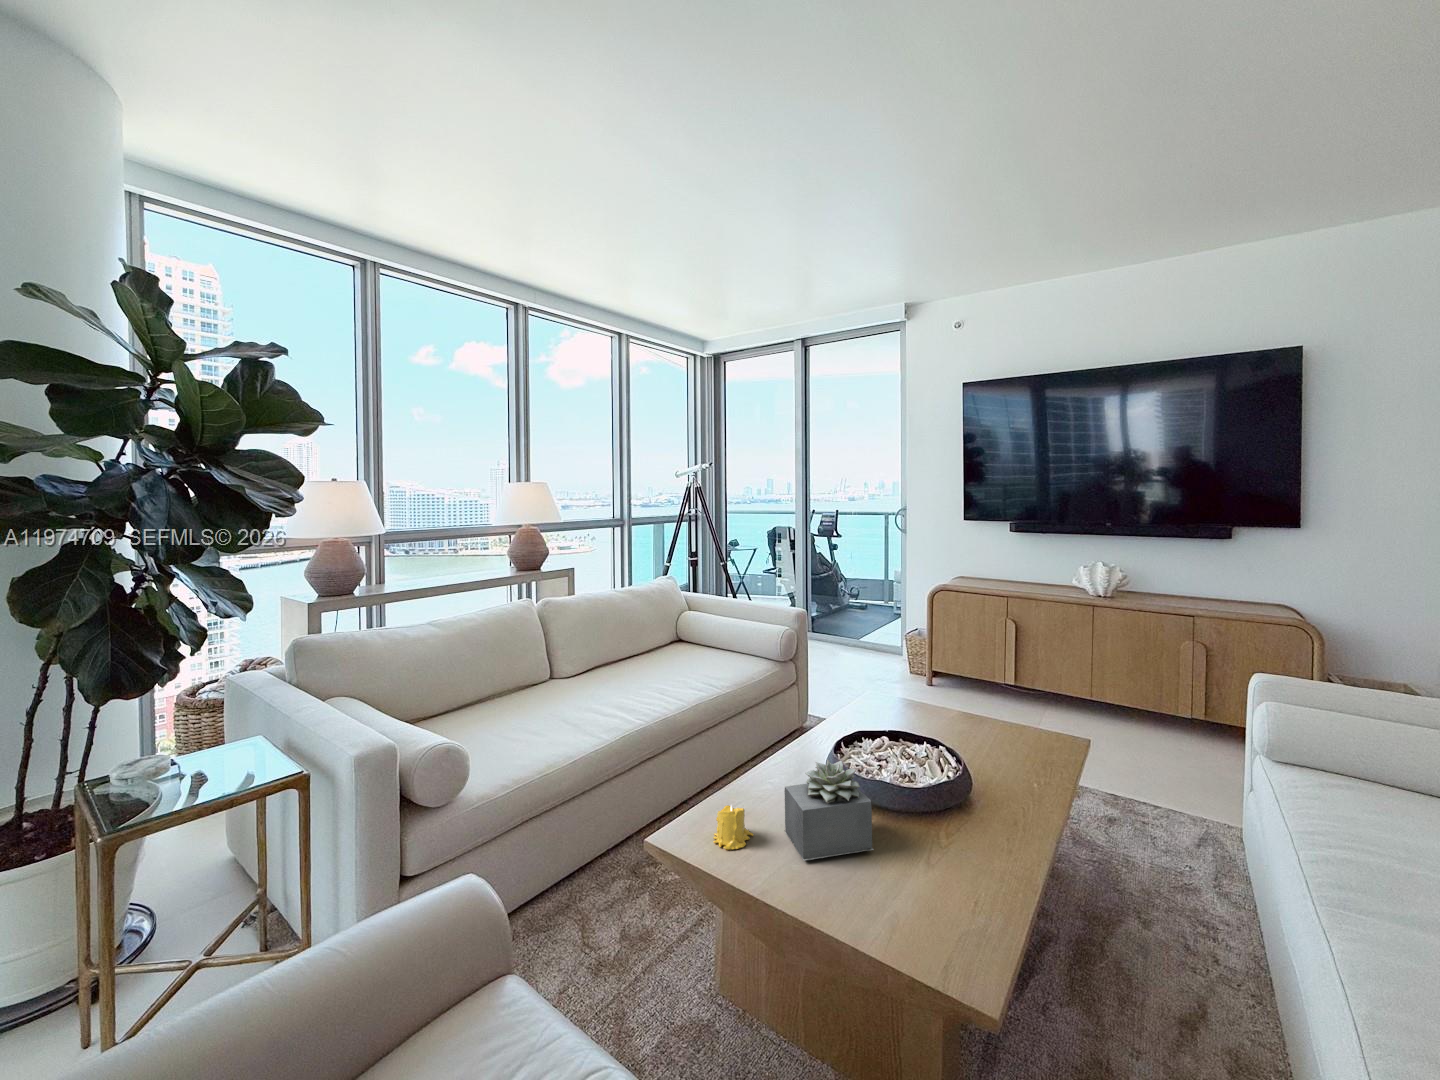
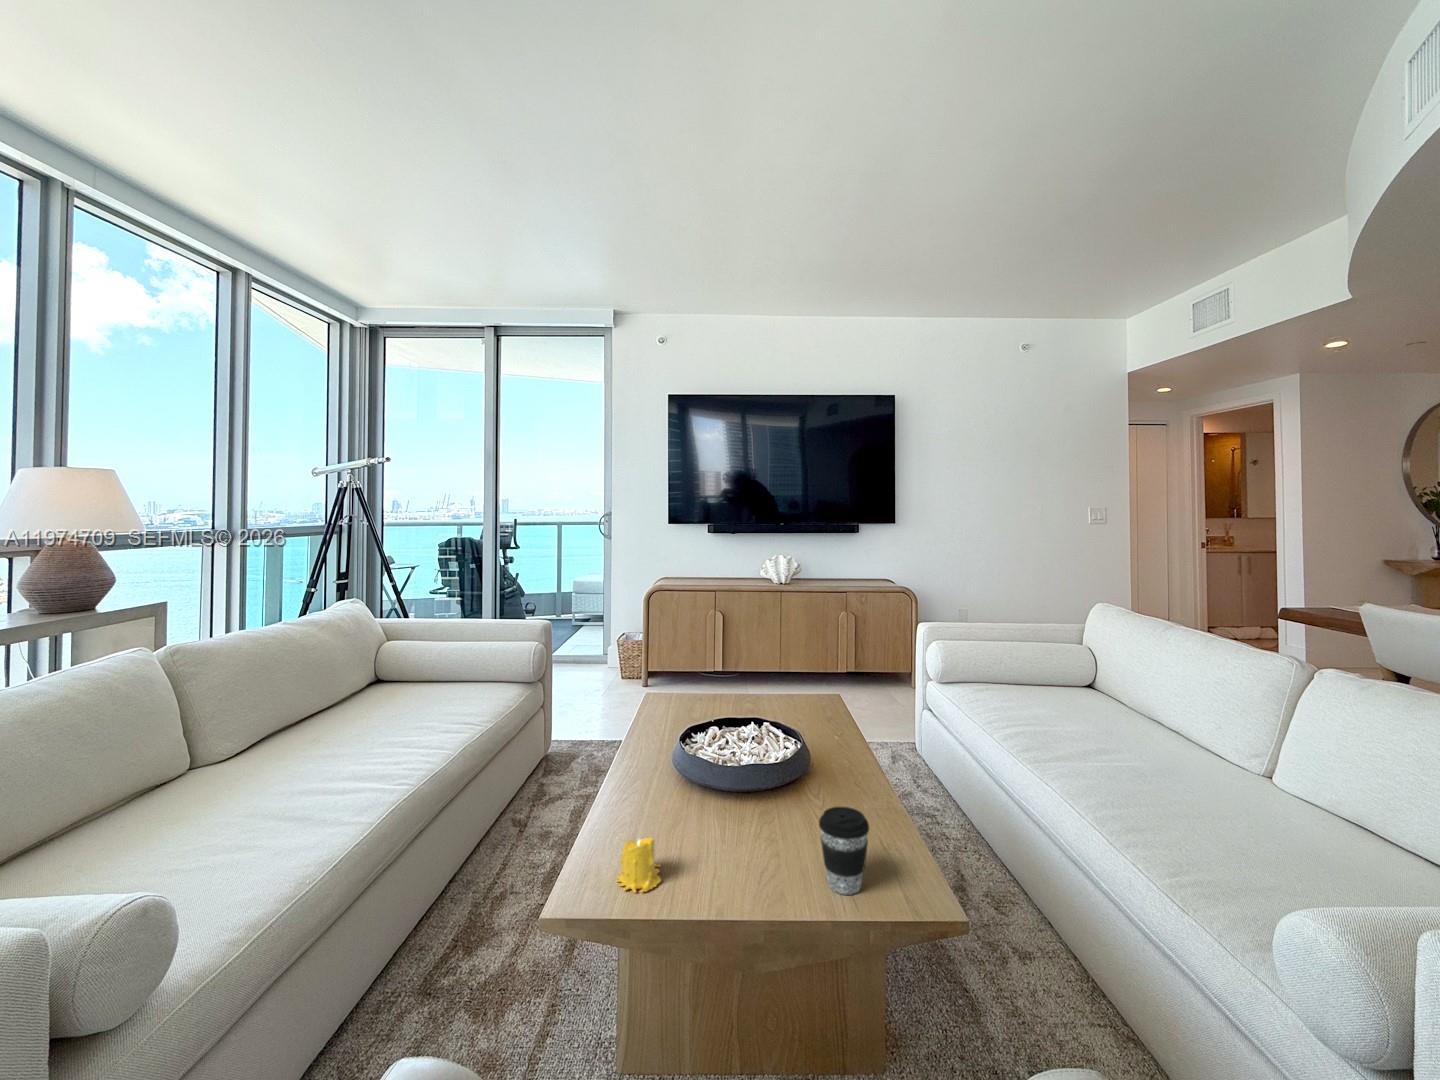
succulent plant: present [785,760,873,860] -> none [685,753,784,871]
coffee cup: none [870,835,921,922] -> present [819,807,869,895]

